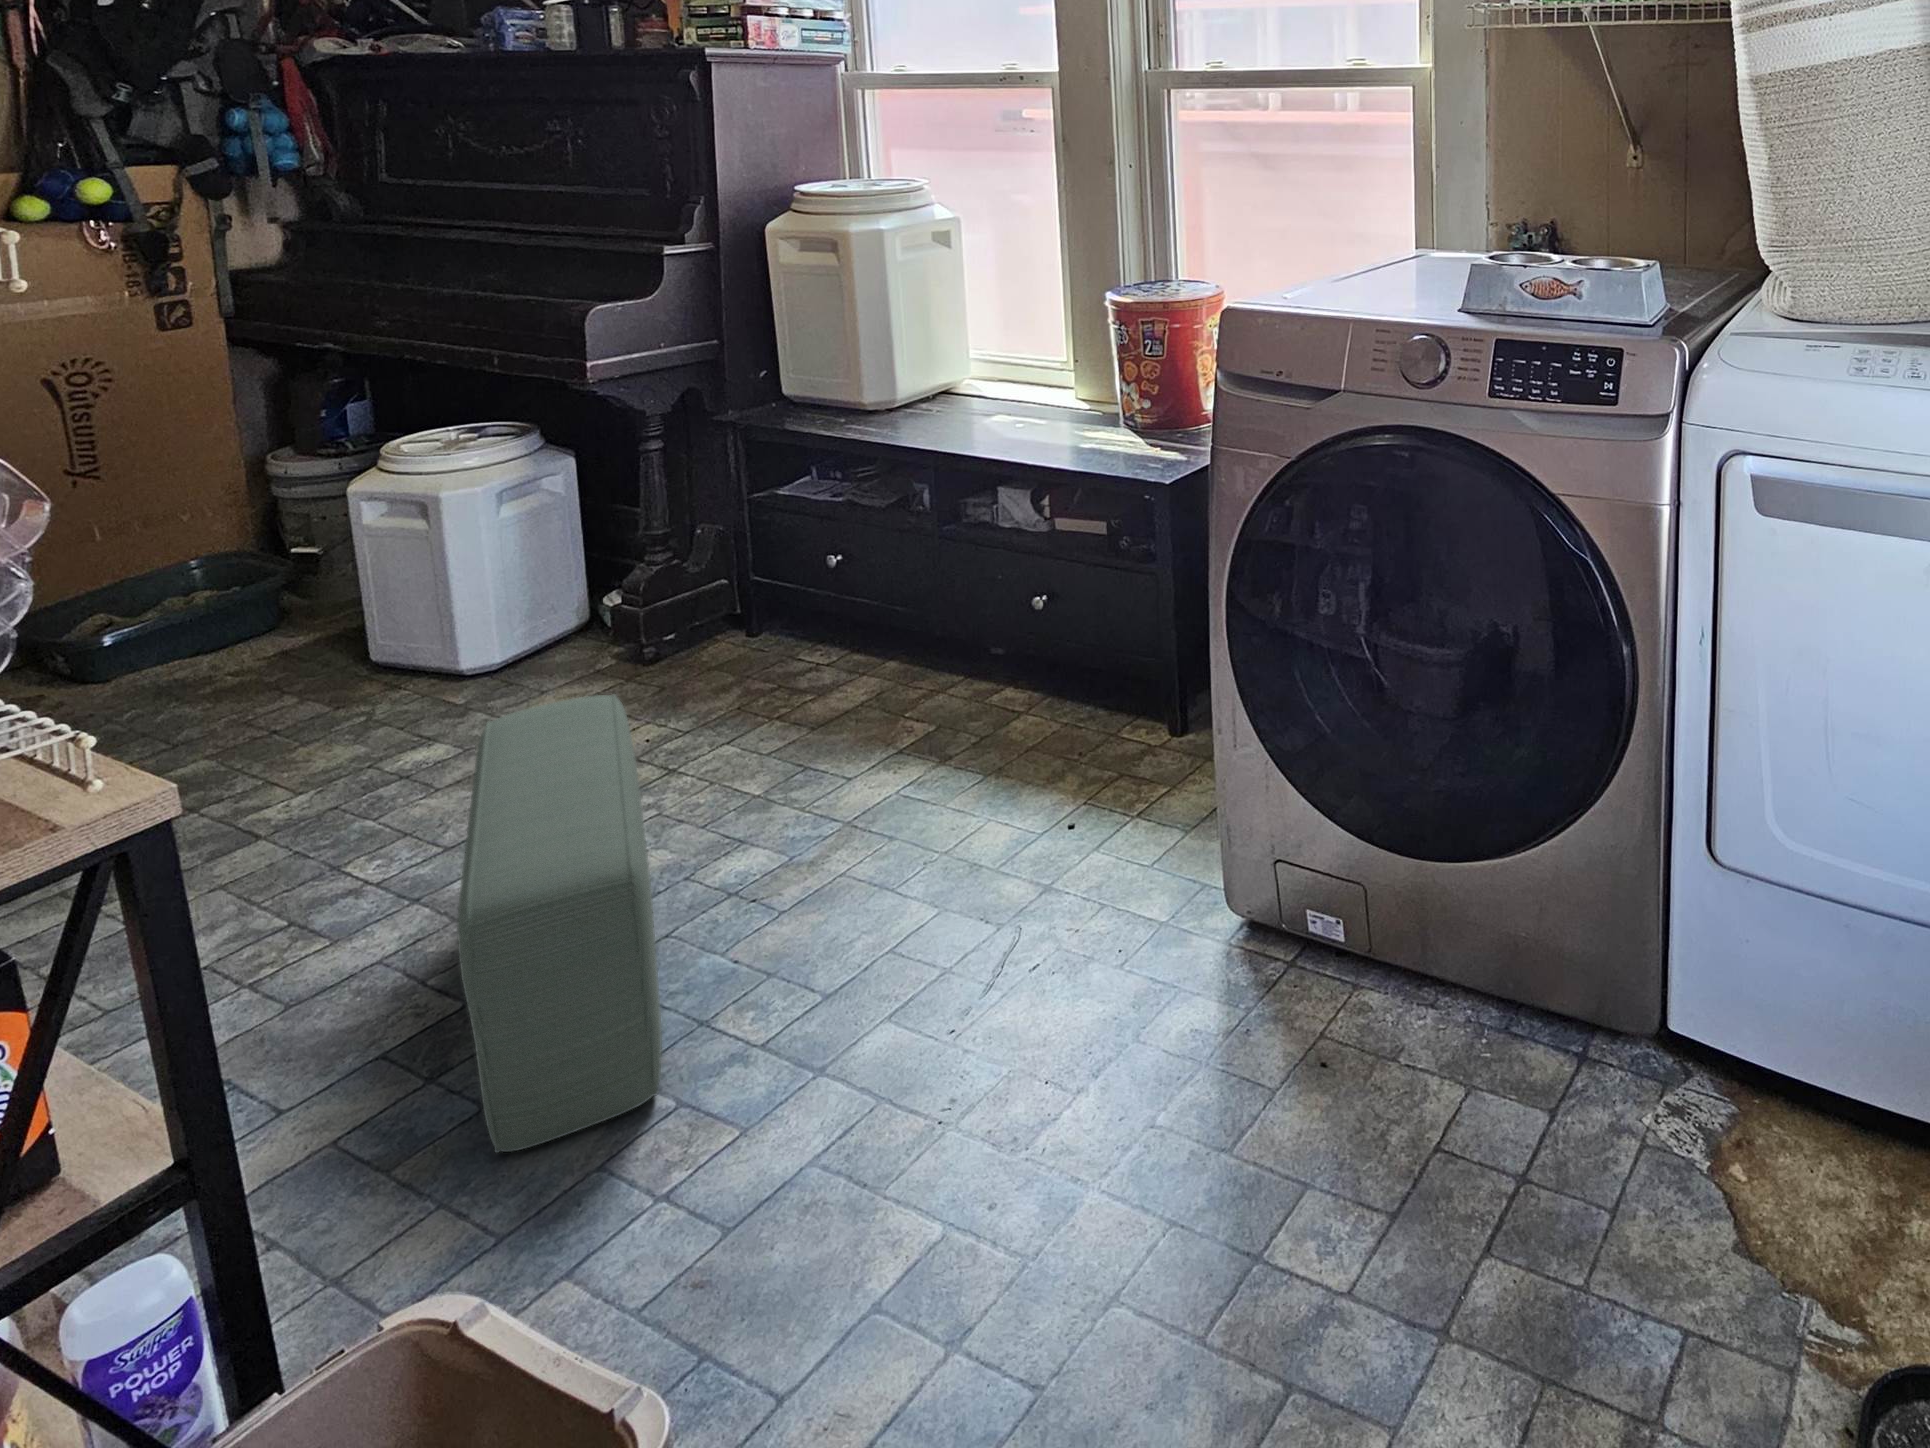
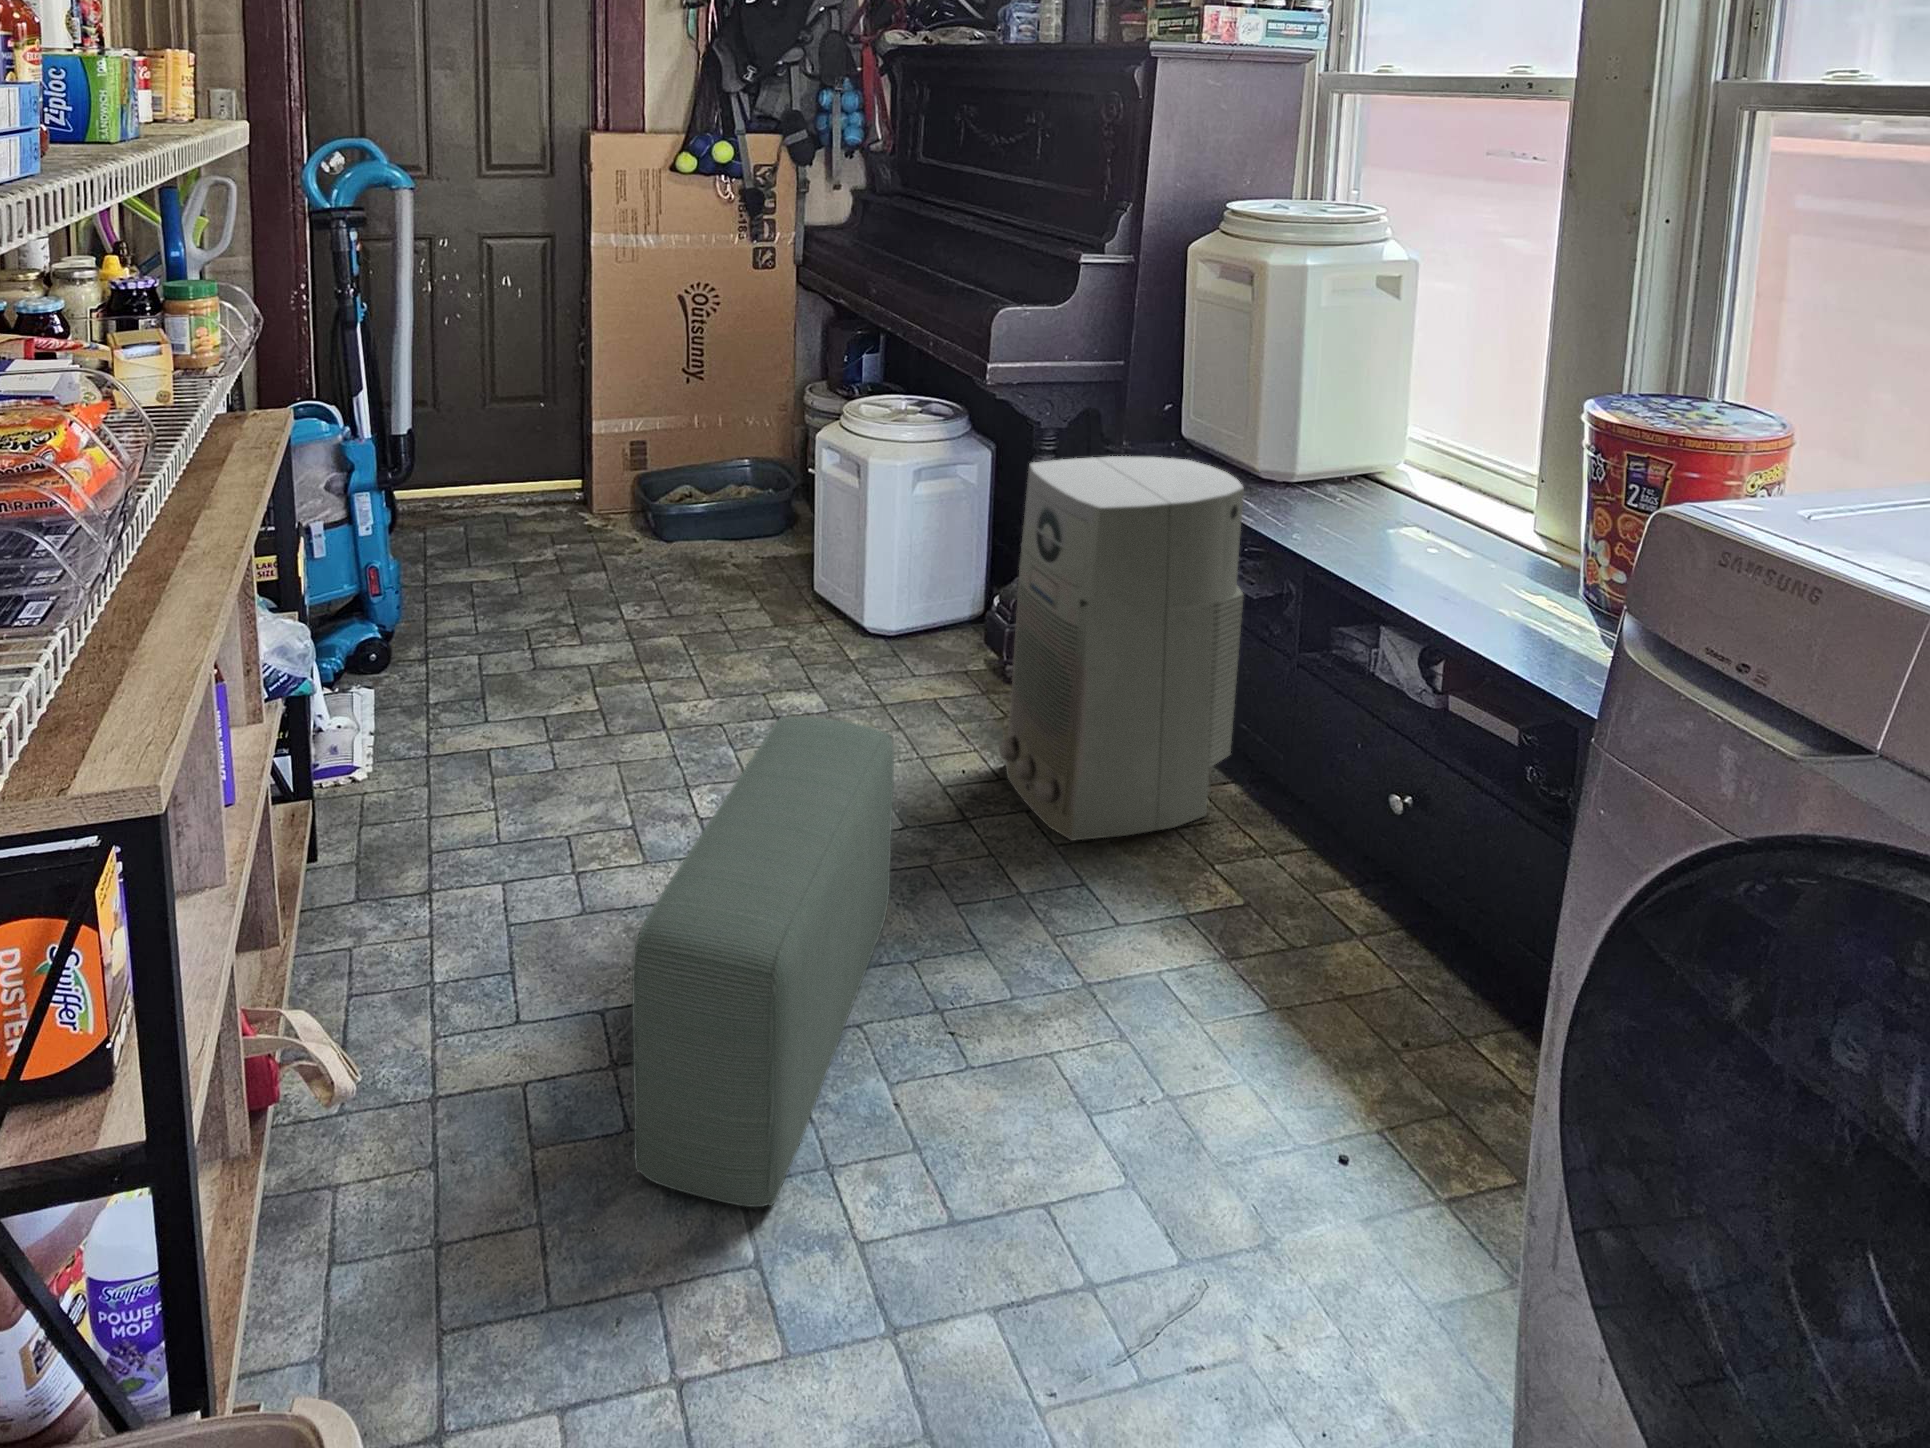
air purifier: none [668,404,892,748] -> present [999,456,1244,841]

